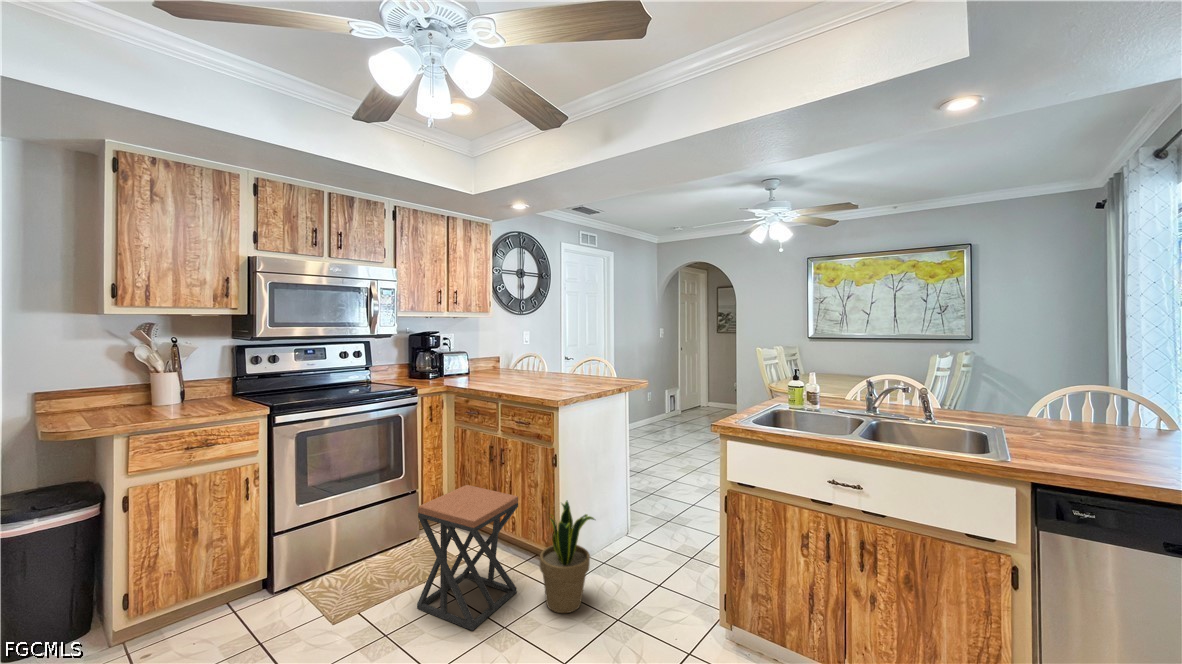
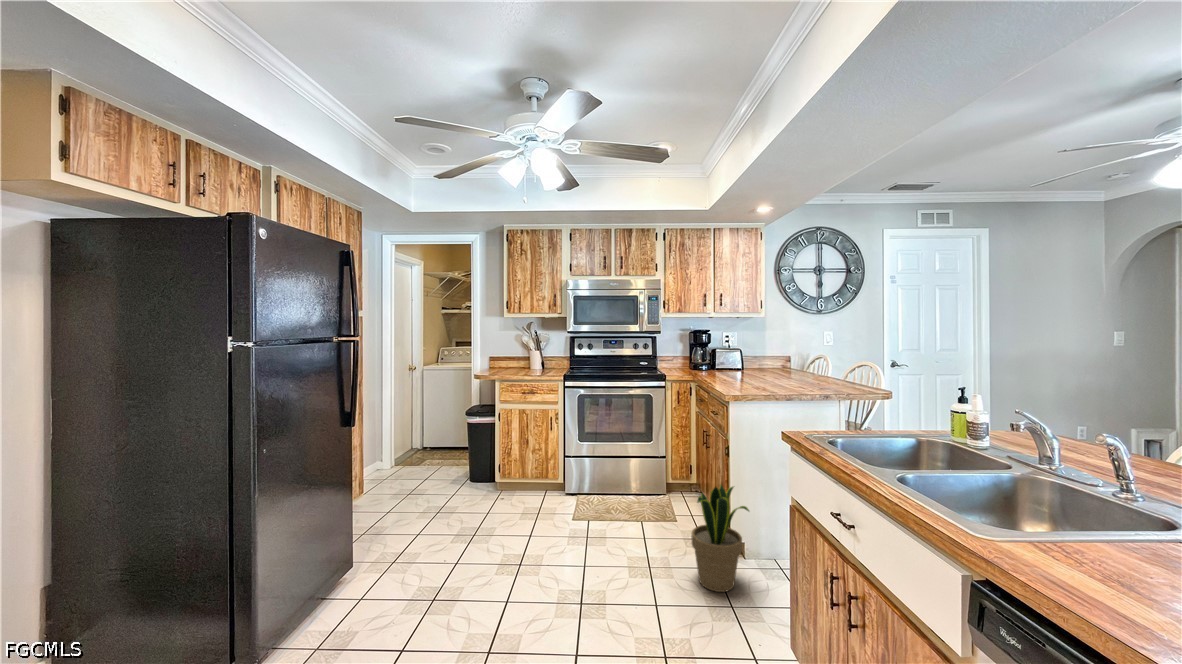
stool: present [417,485,518,630] -> none [616,452,689,562]

